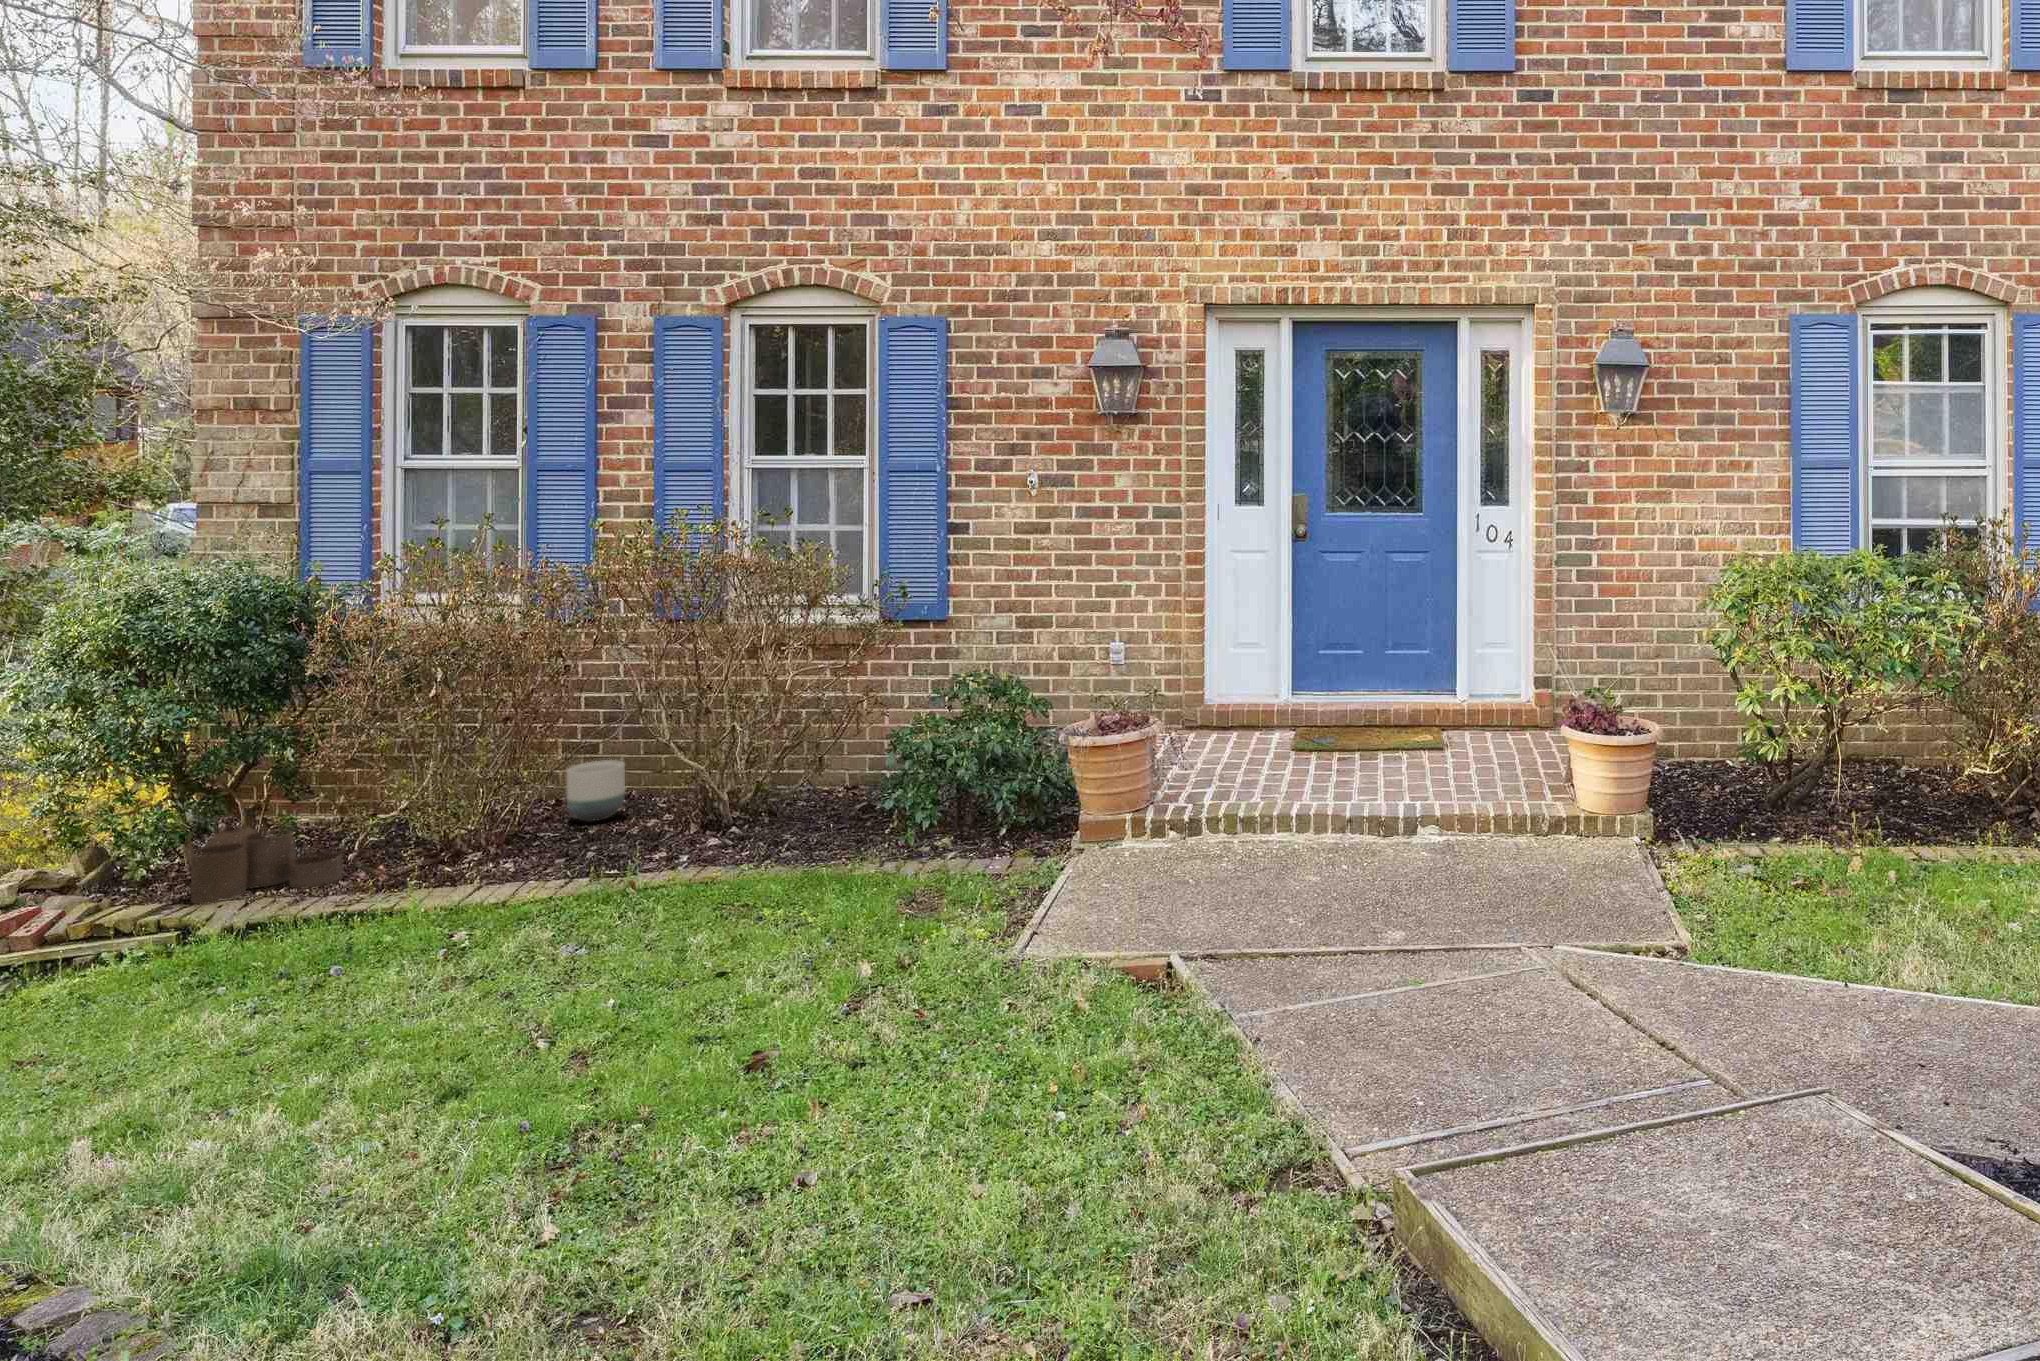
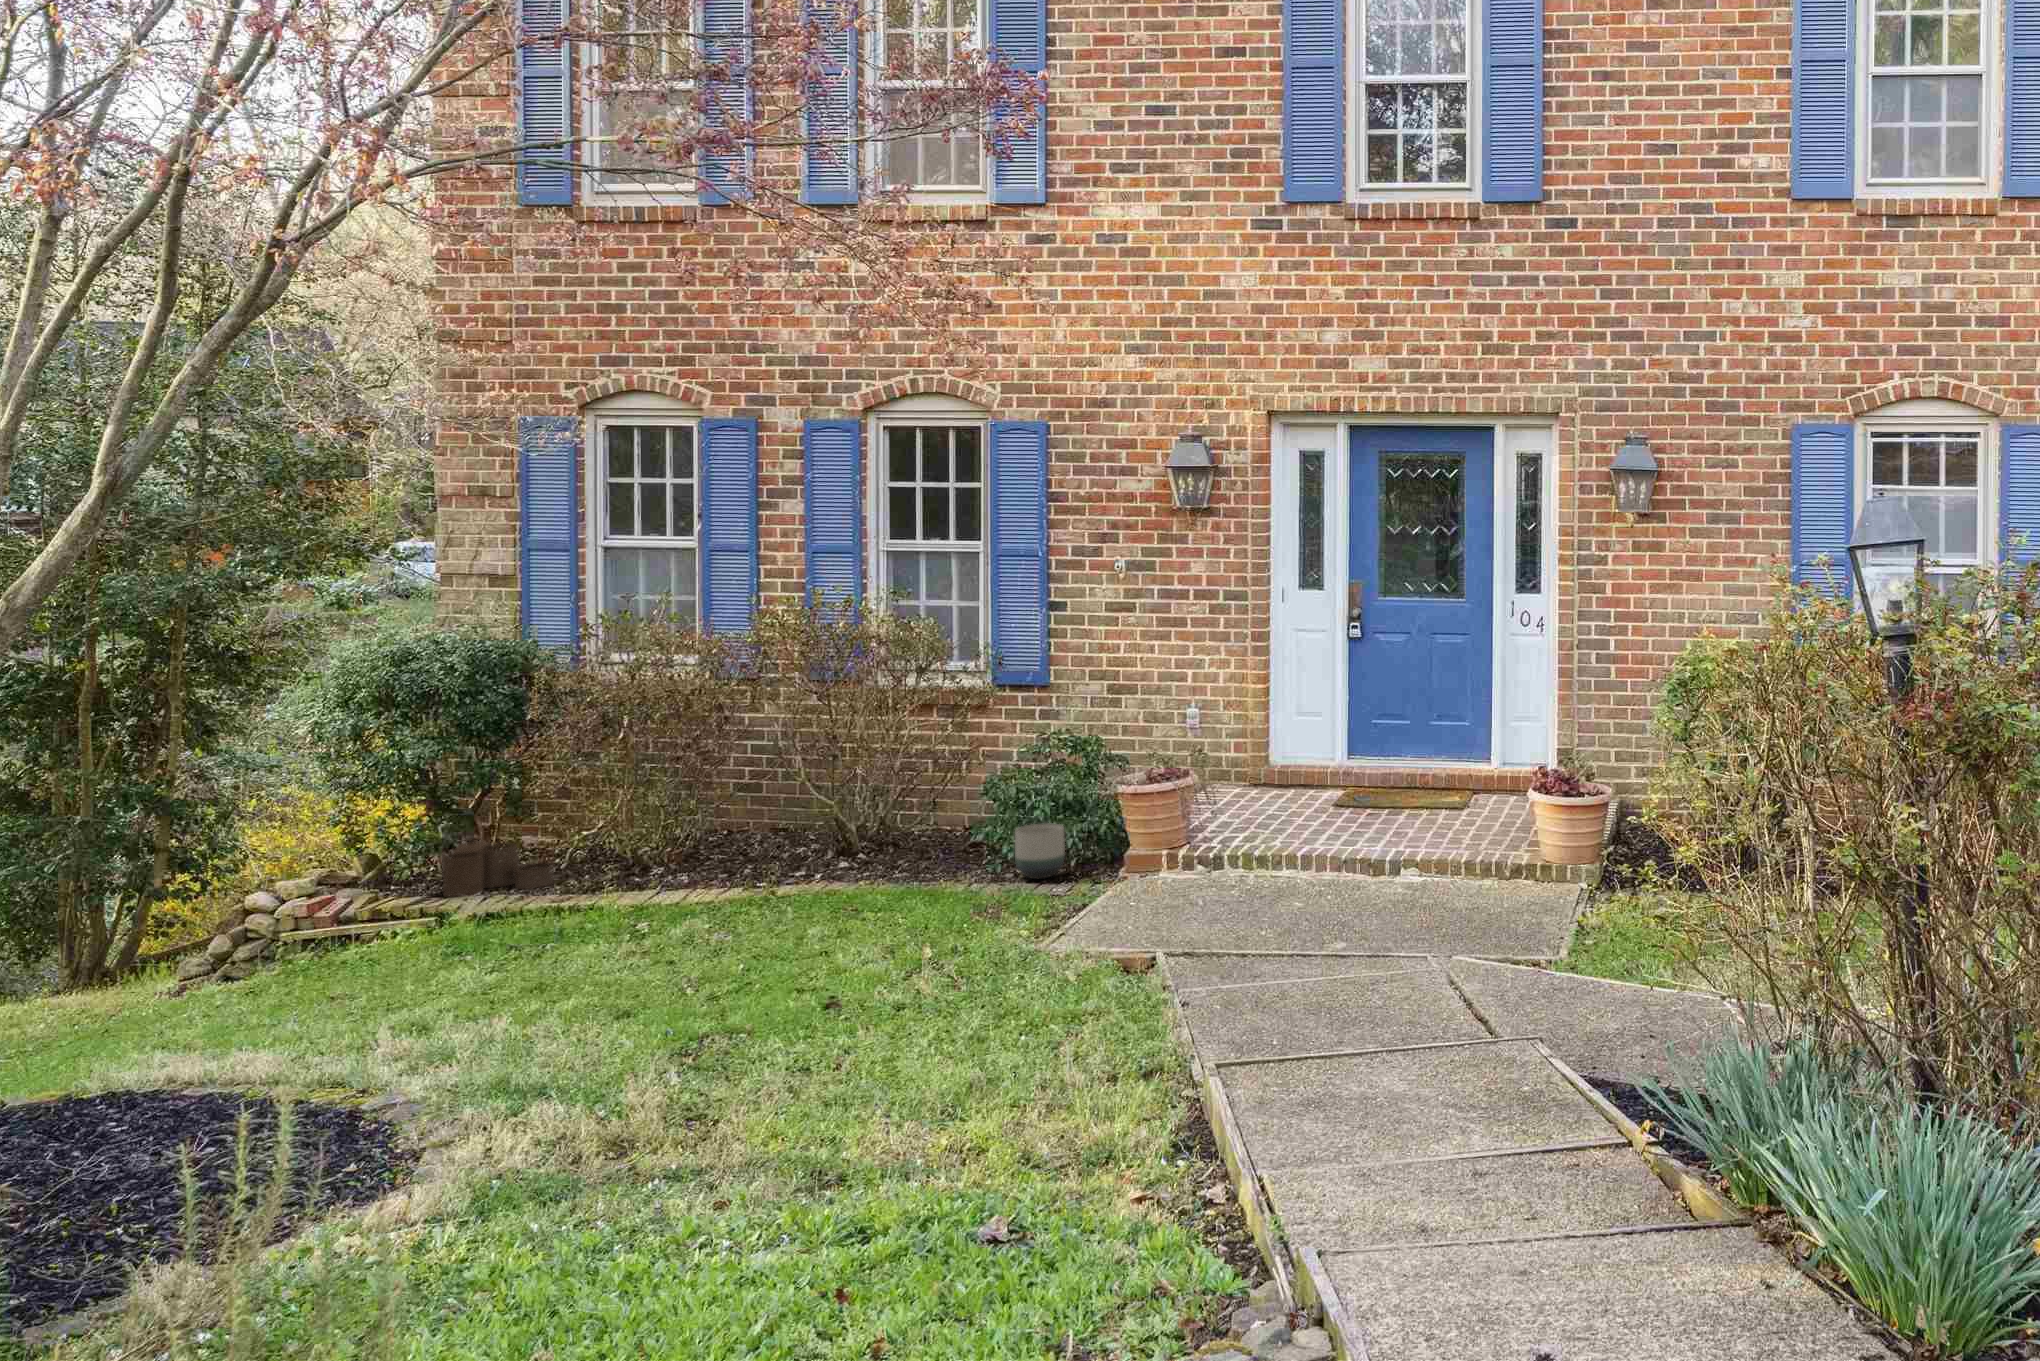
planter: present [566,760,625,822] -> present [1015,824,1065,879]

